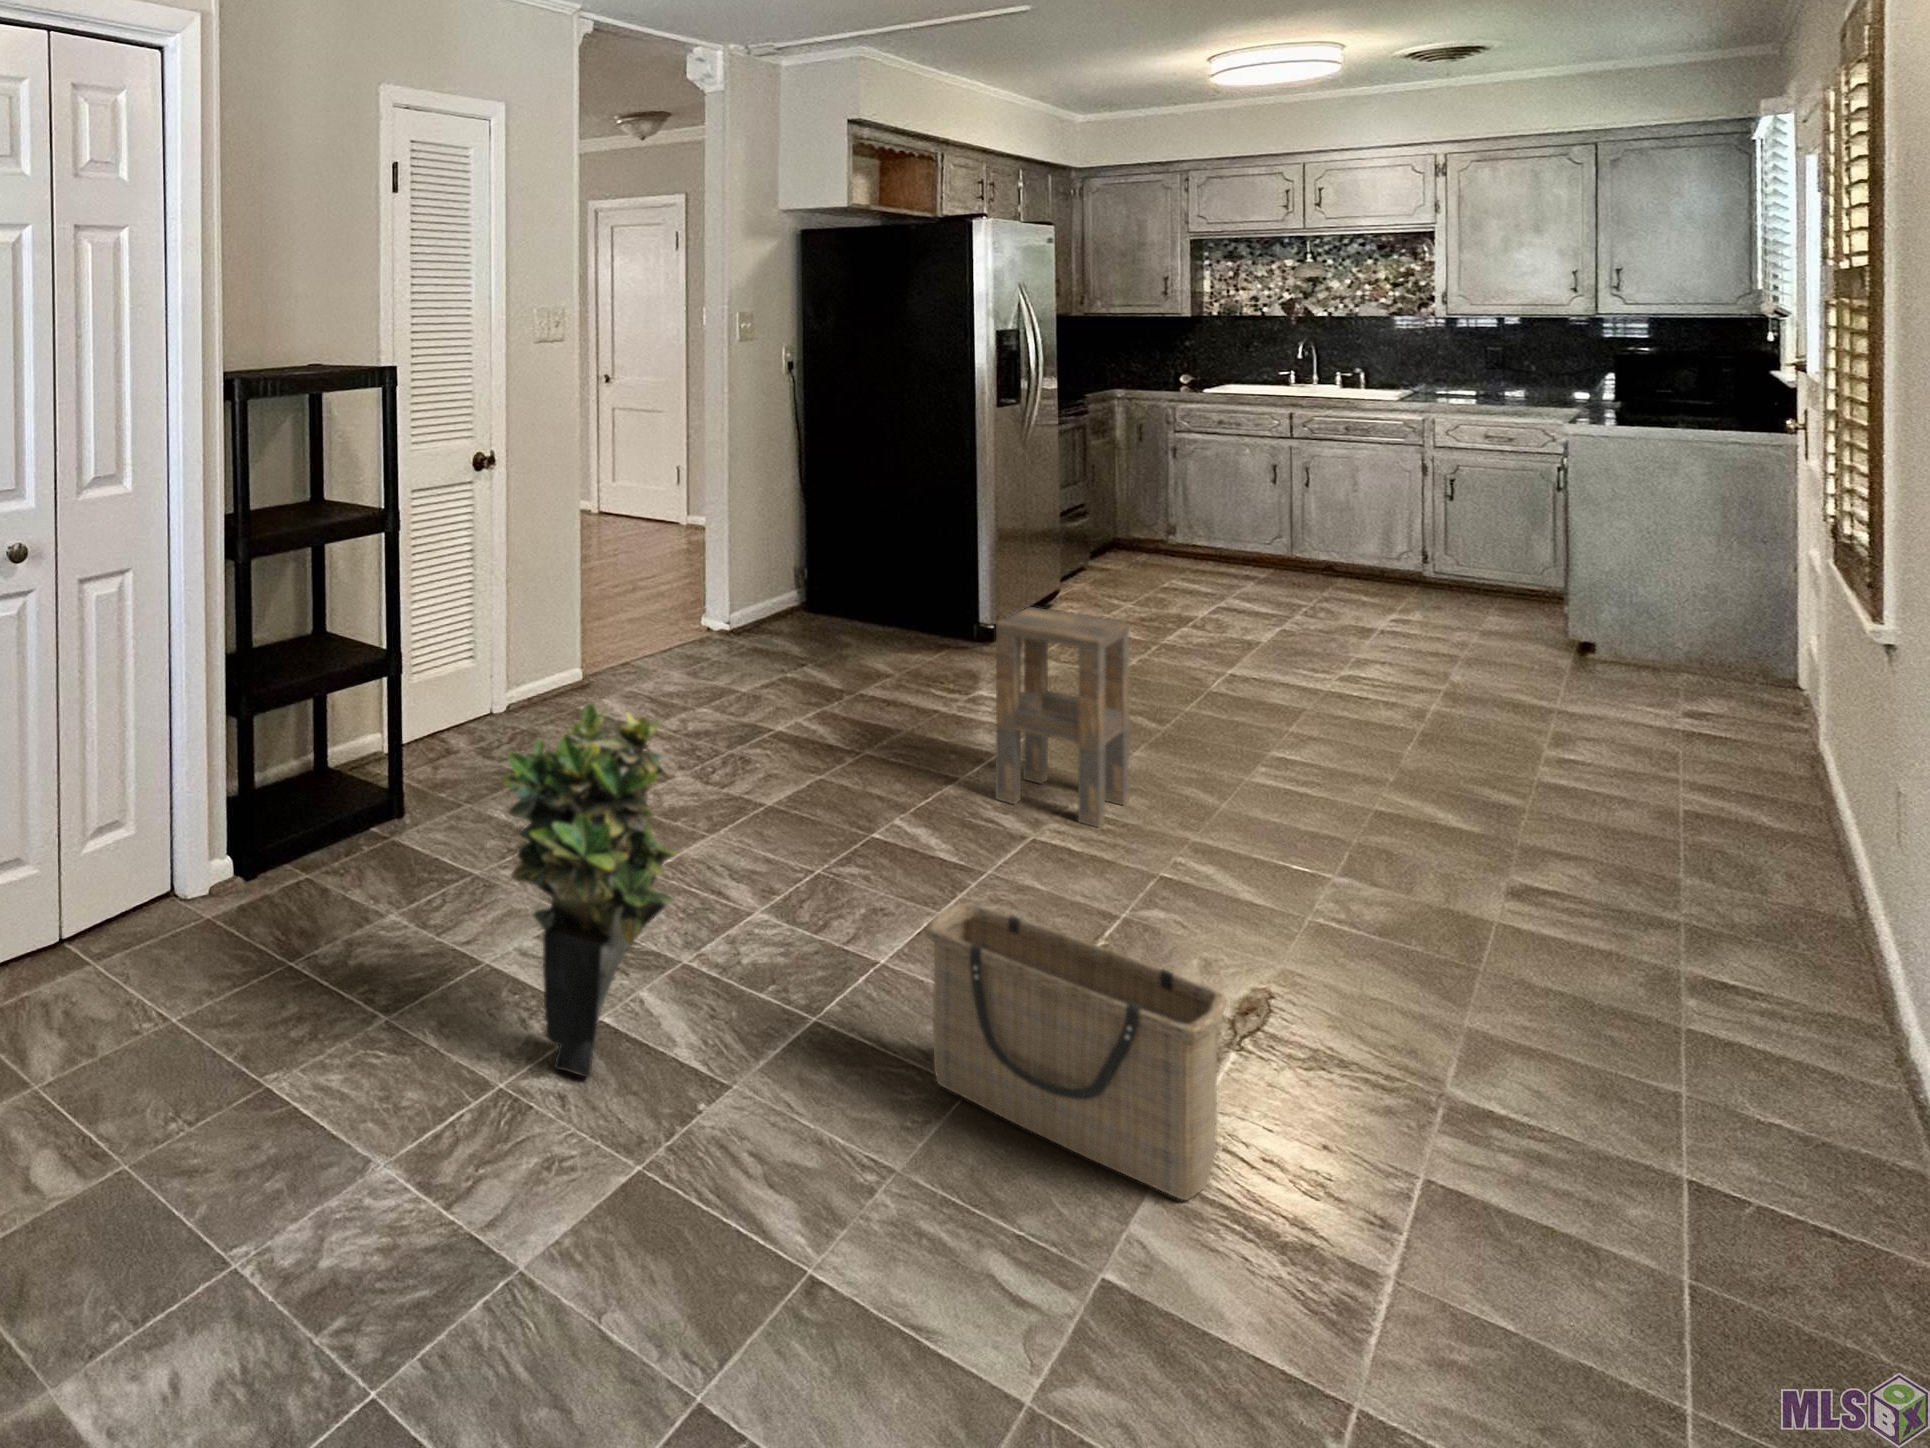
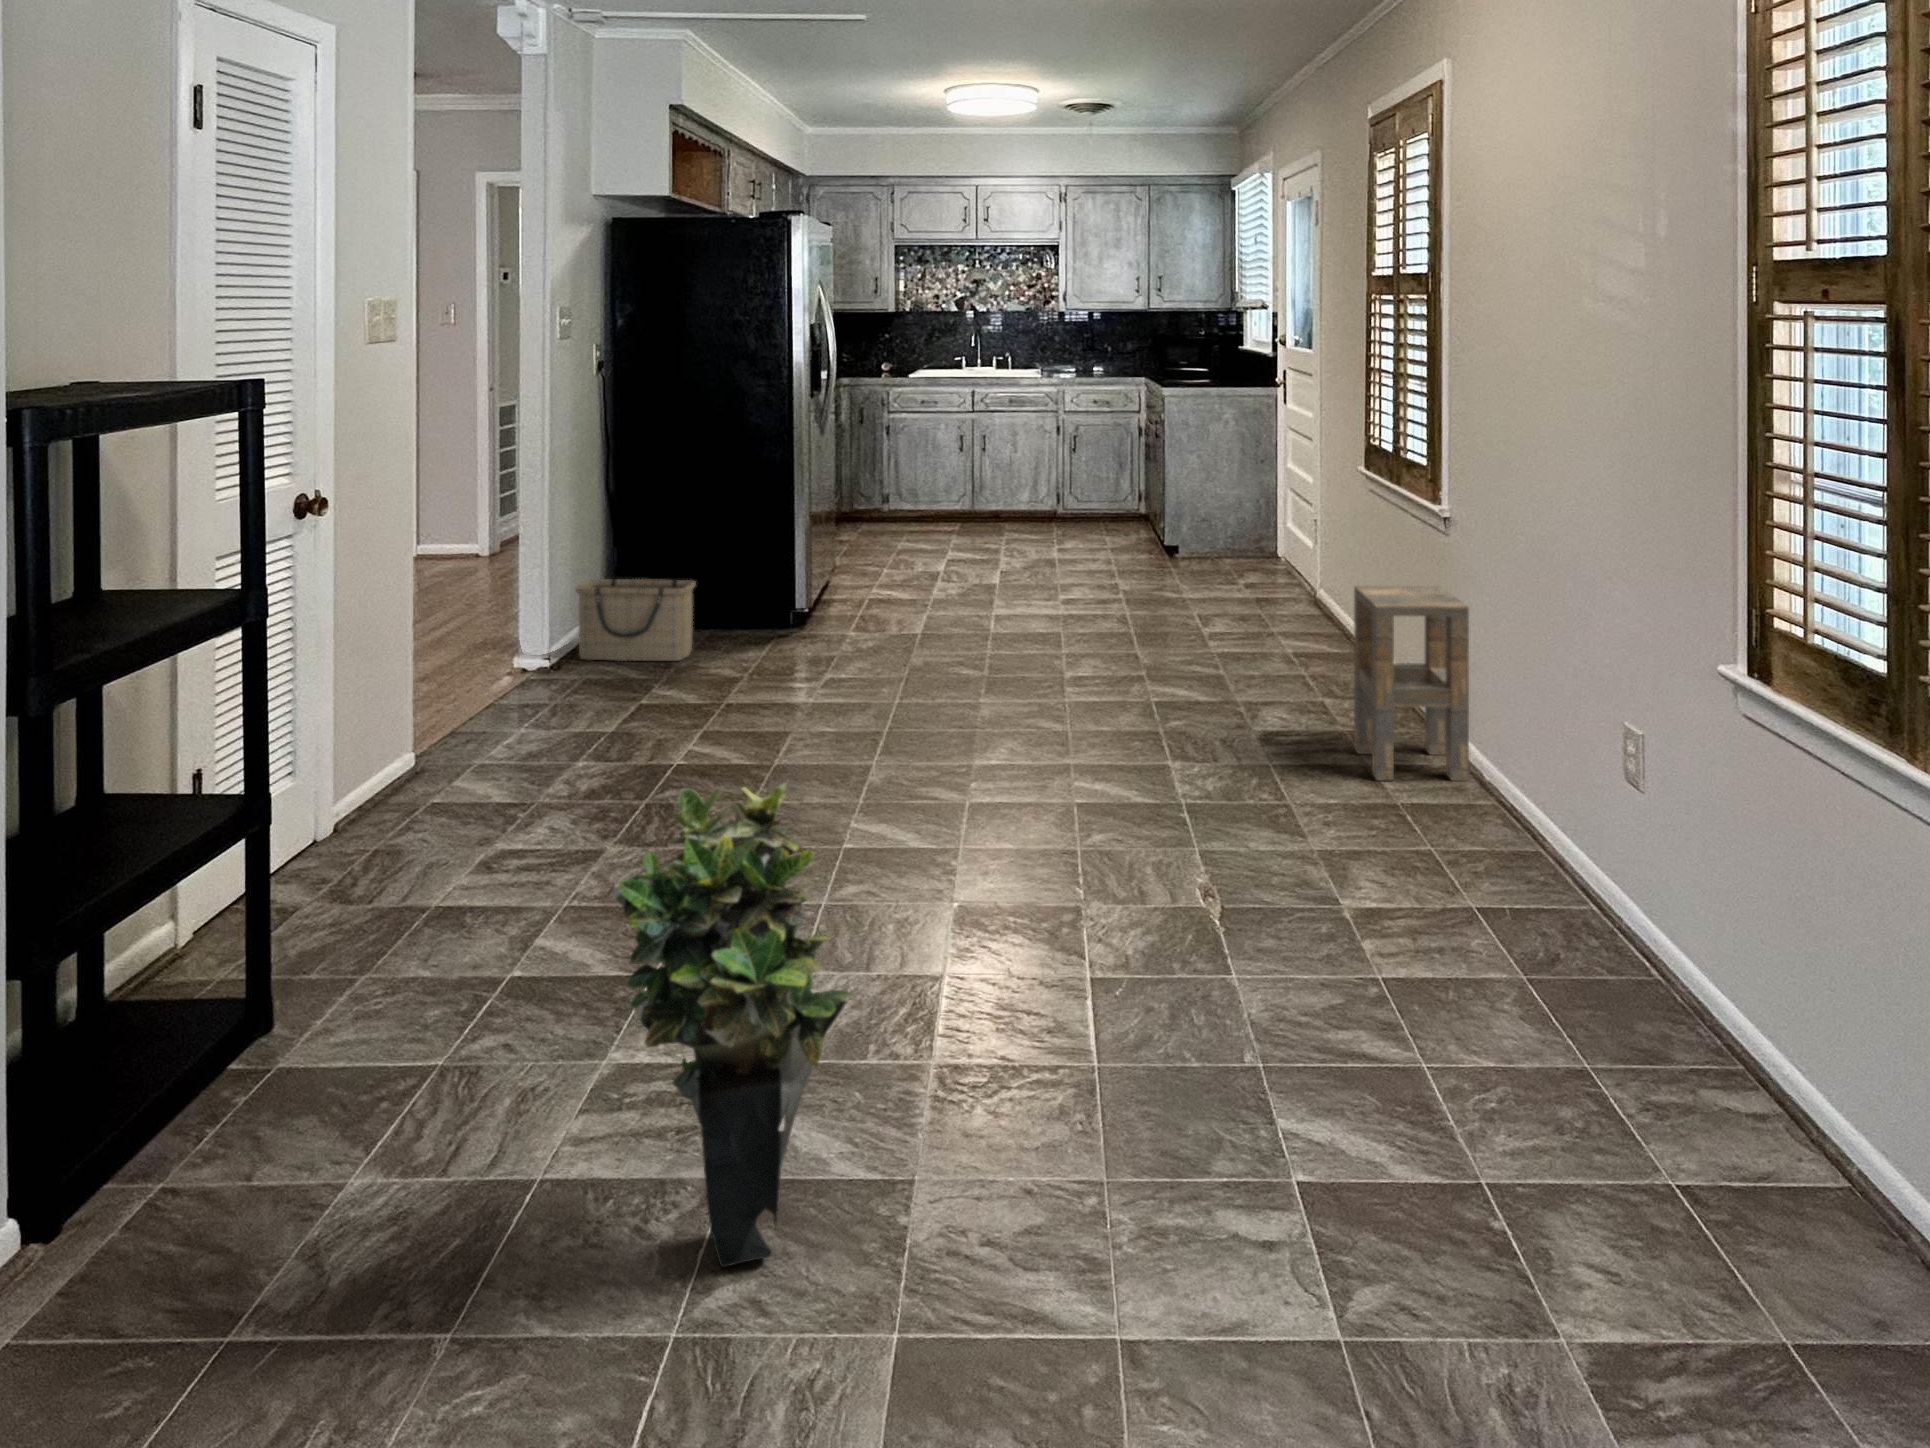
side table: present [996,607,1129,827] -> present [1354,586,1469,781]
basket: present [925,902,1226,1200] -> present [575,579,696,661]

